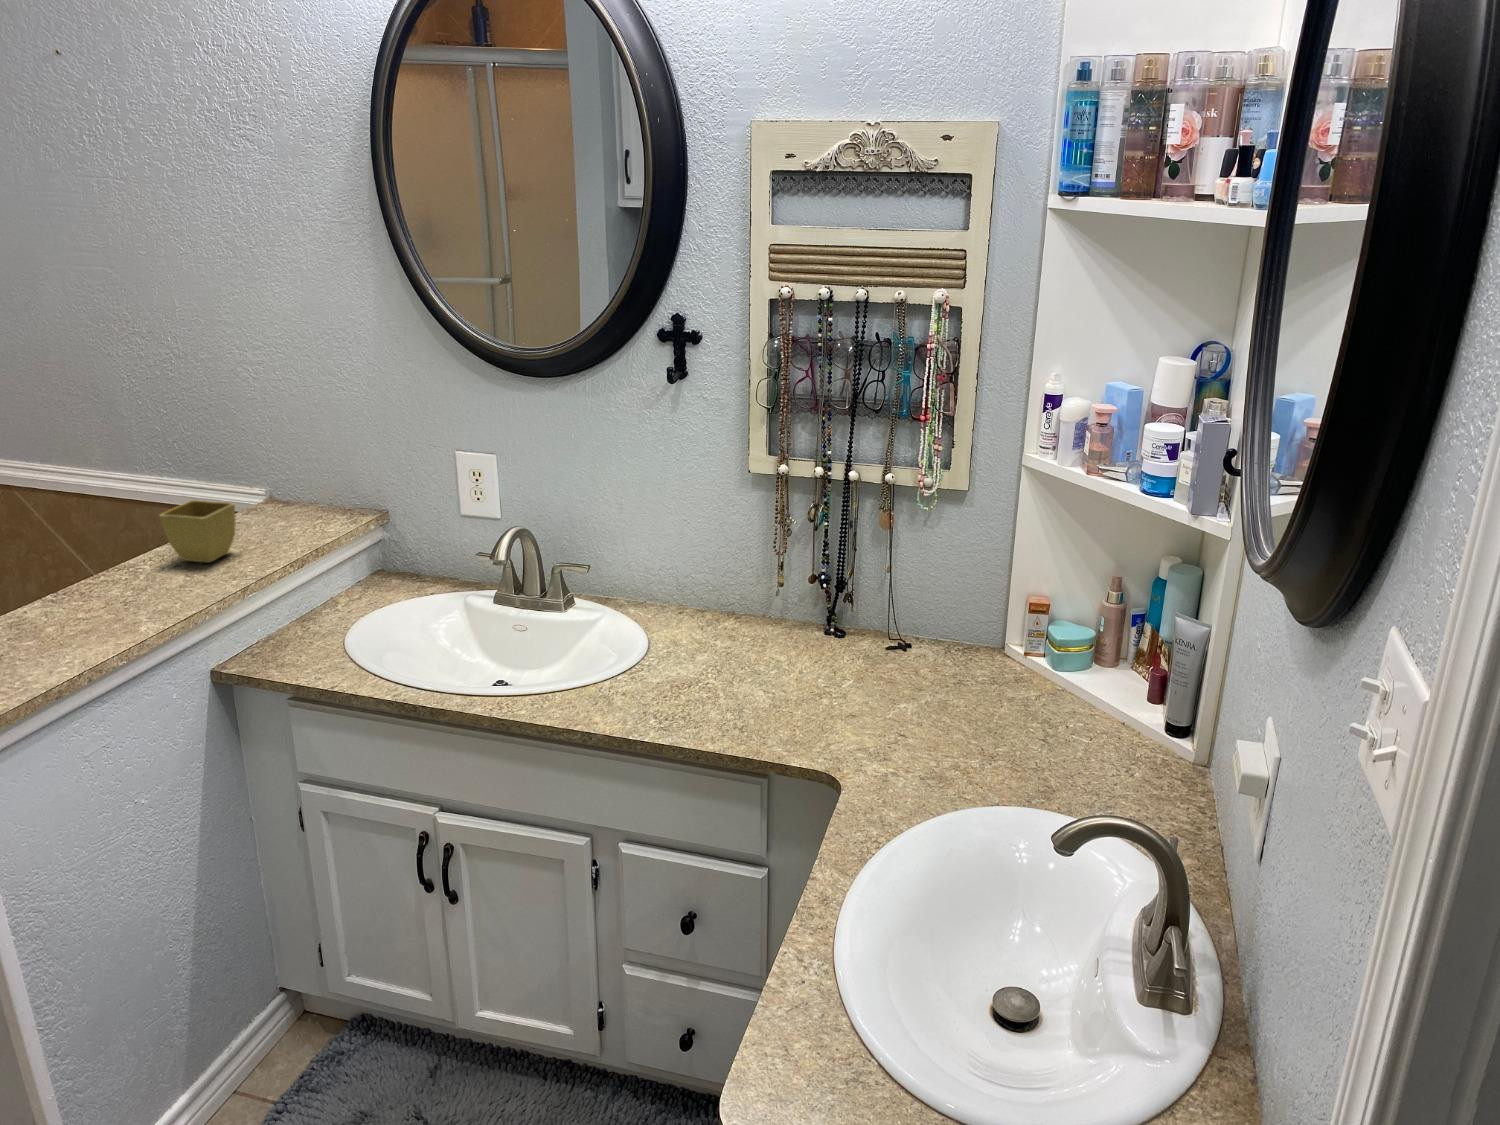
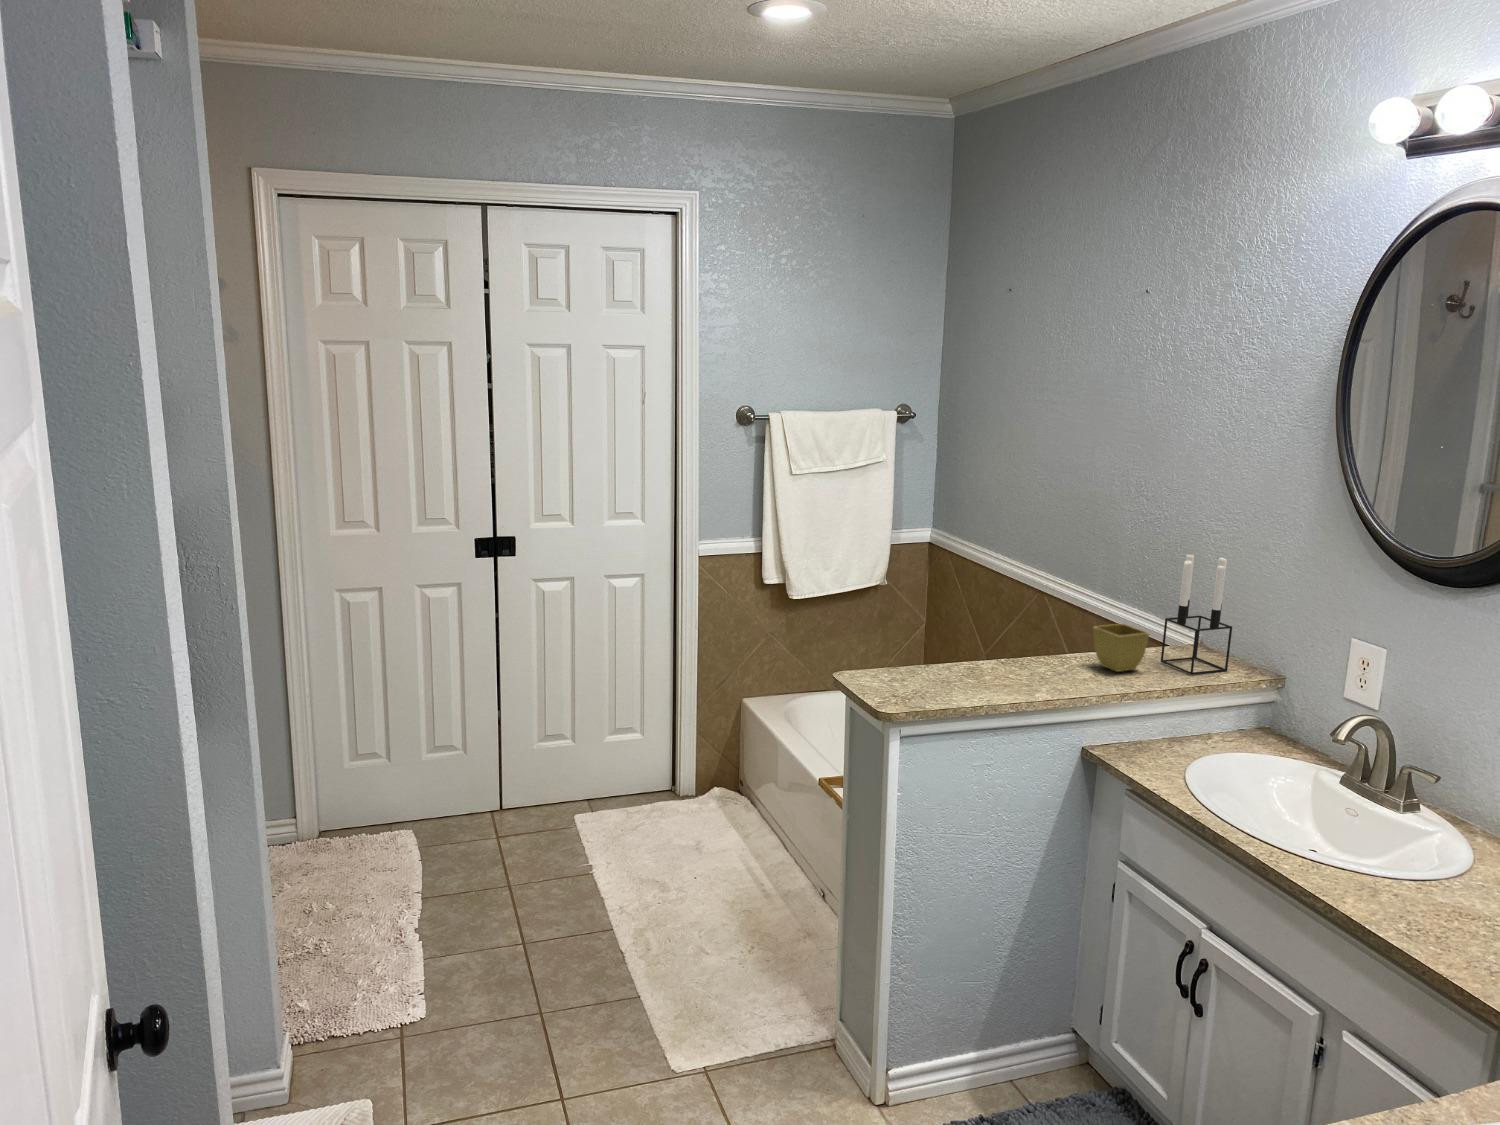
candle holder: none [240,389,326,538] -> present [1161,555,1232,675]

